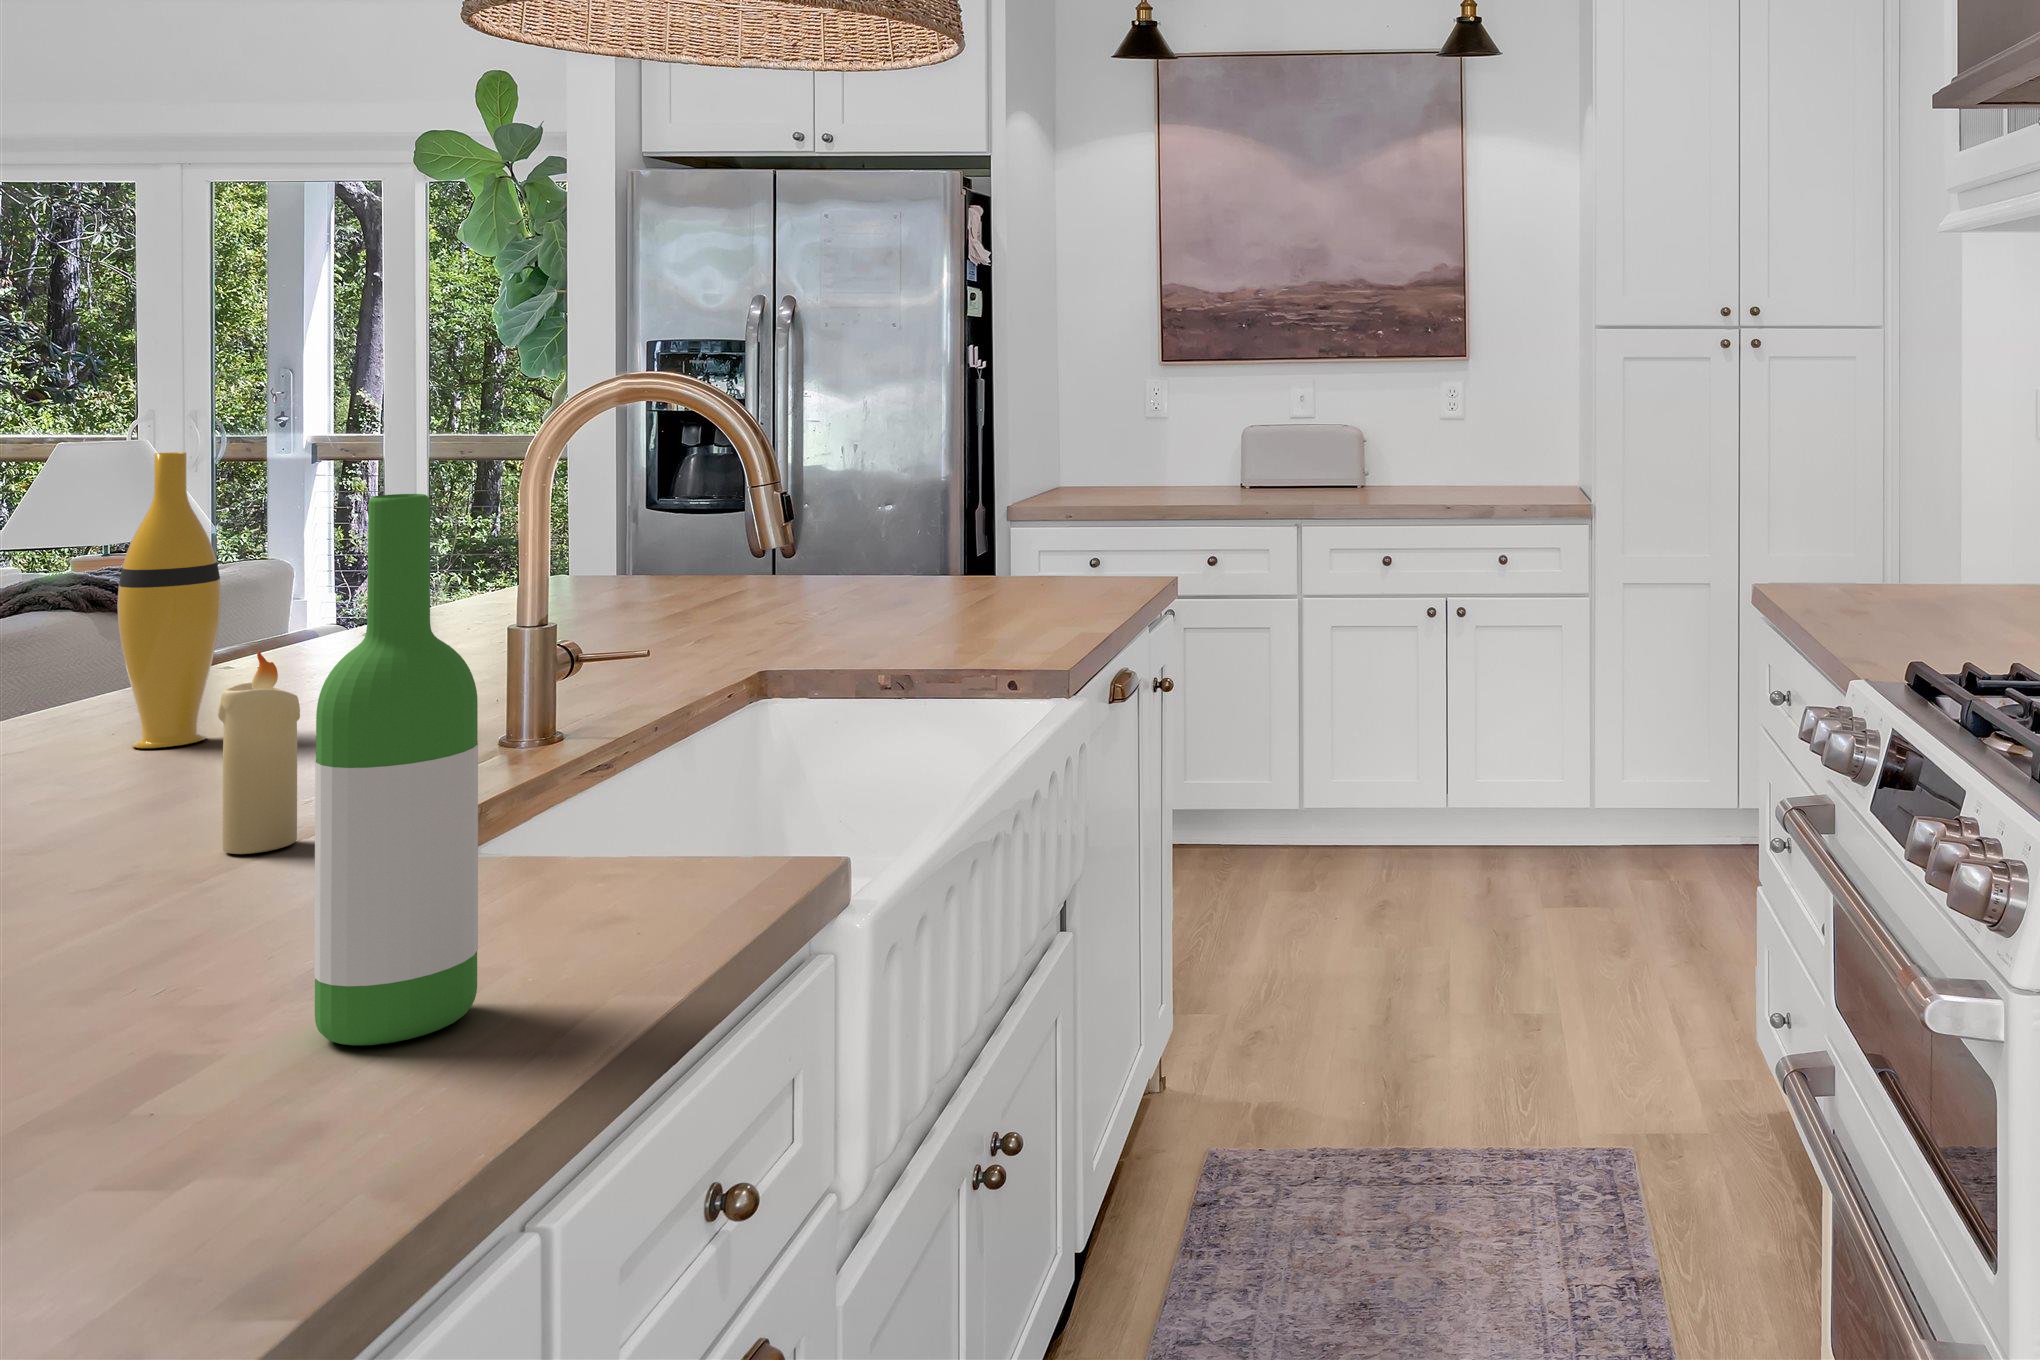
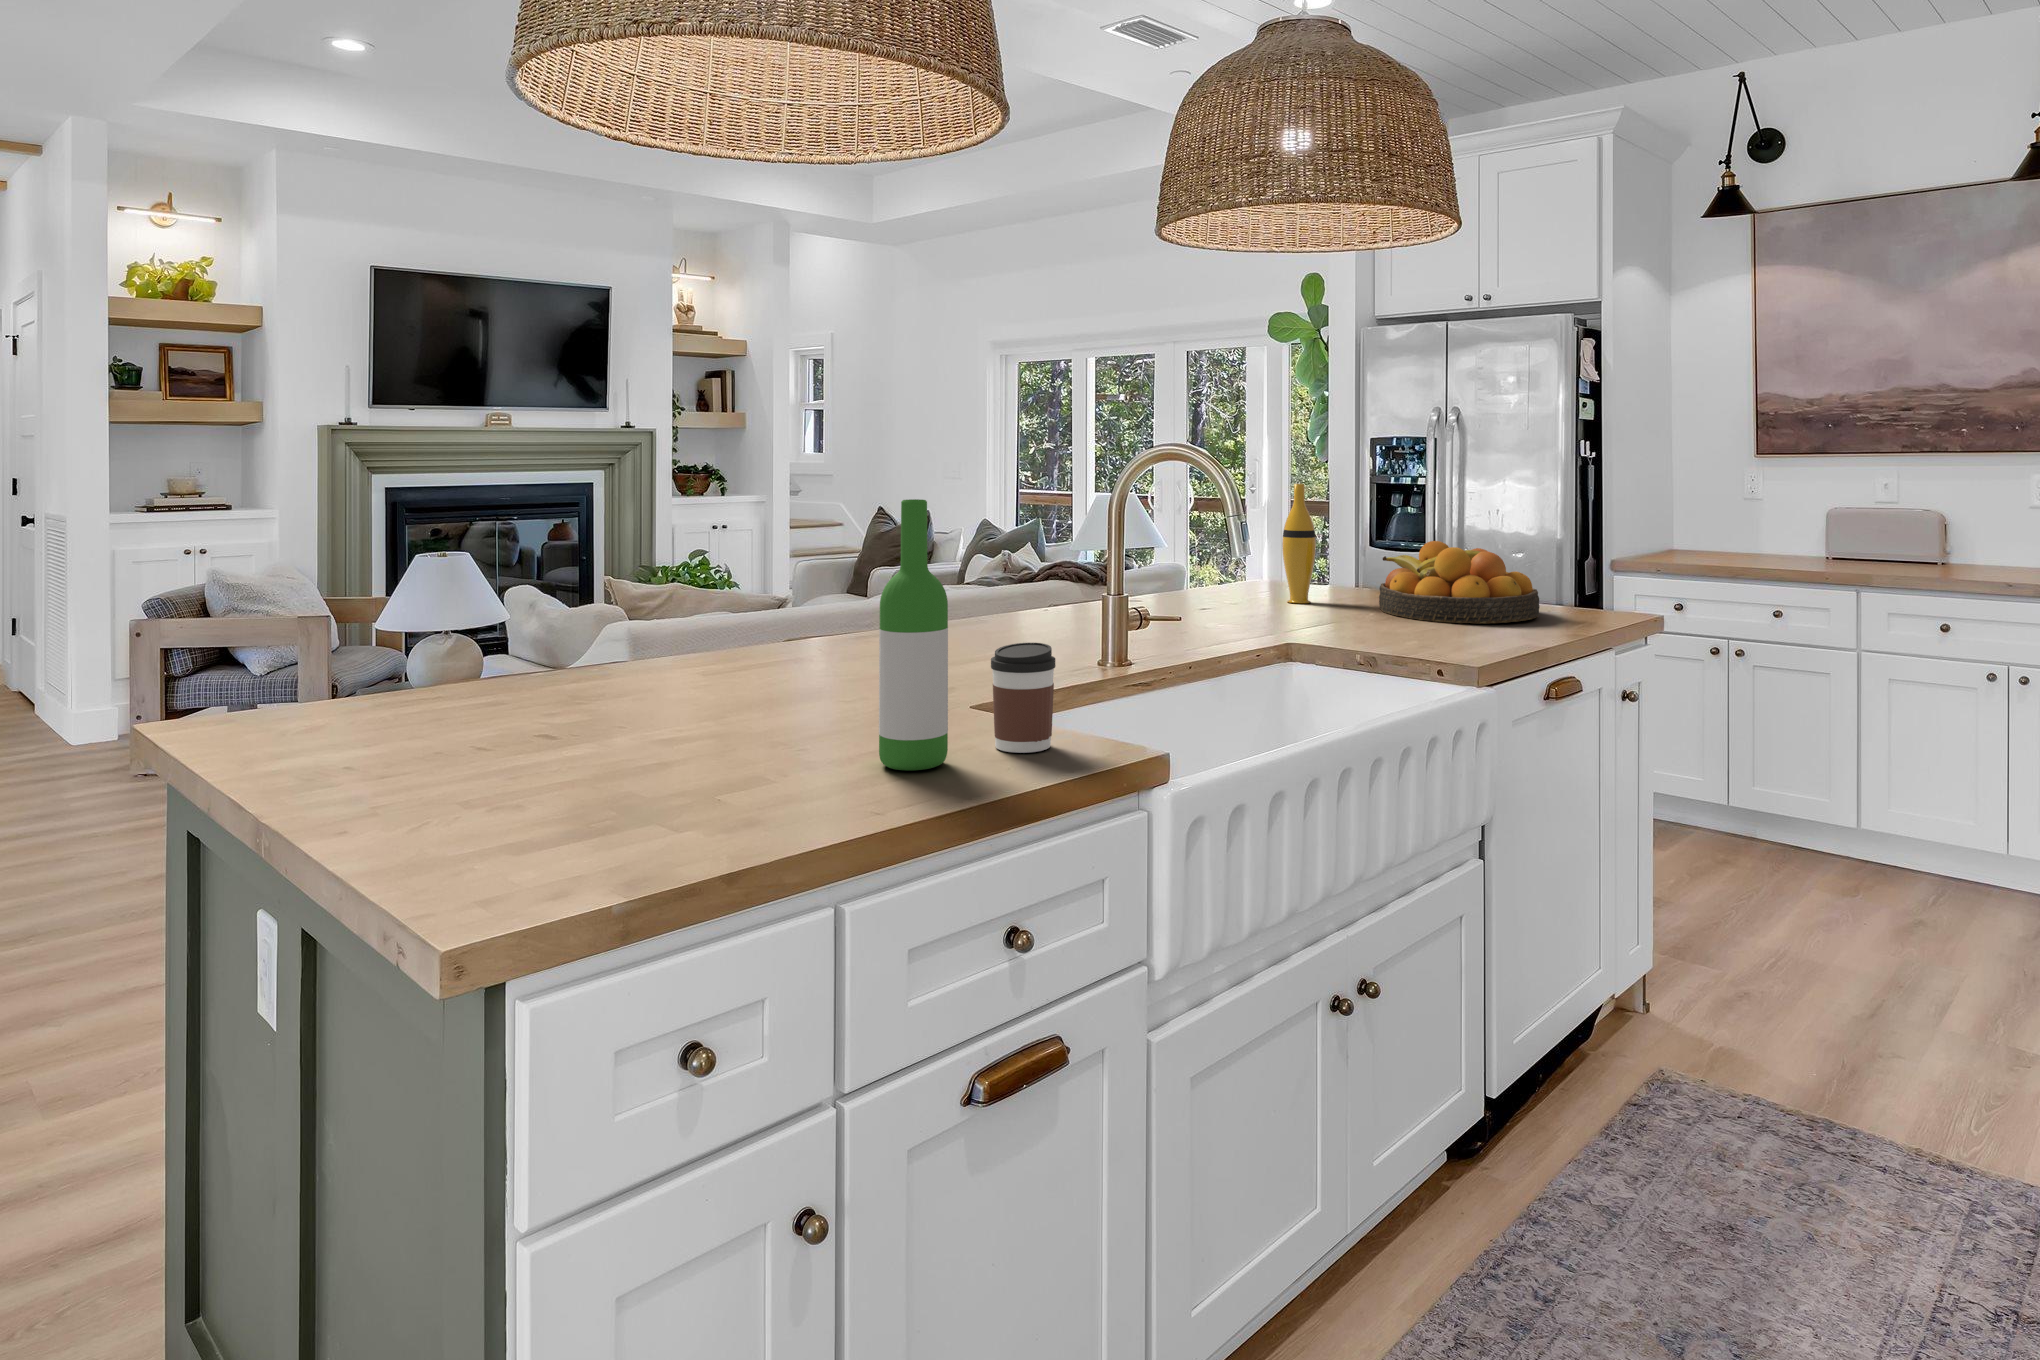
vase: present [117,452,221,748] -> present [1282,484,1316,603]
fruit bowl: none [802,500,1041,618] -> present [1379,541,1540,624]
candle: present [218,651,300,854] -> none [955,584,988,685]
coffee cup: none [503,741,639,954] -> present [991,643,1056,753]

